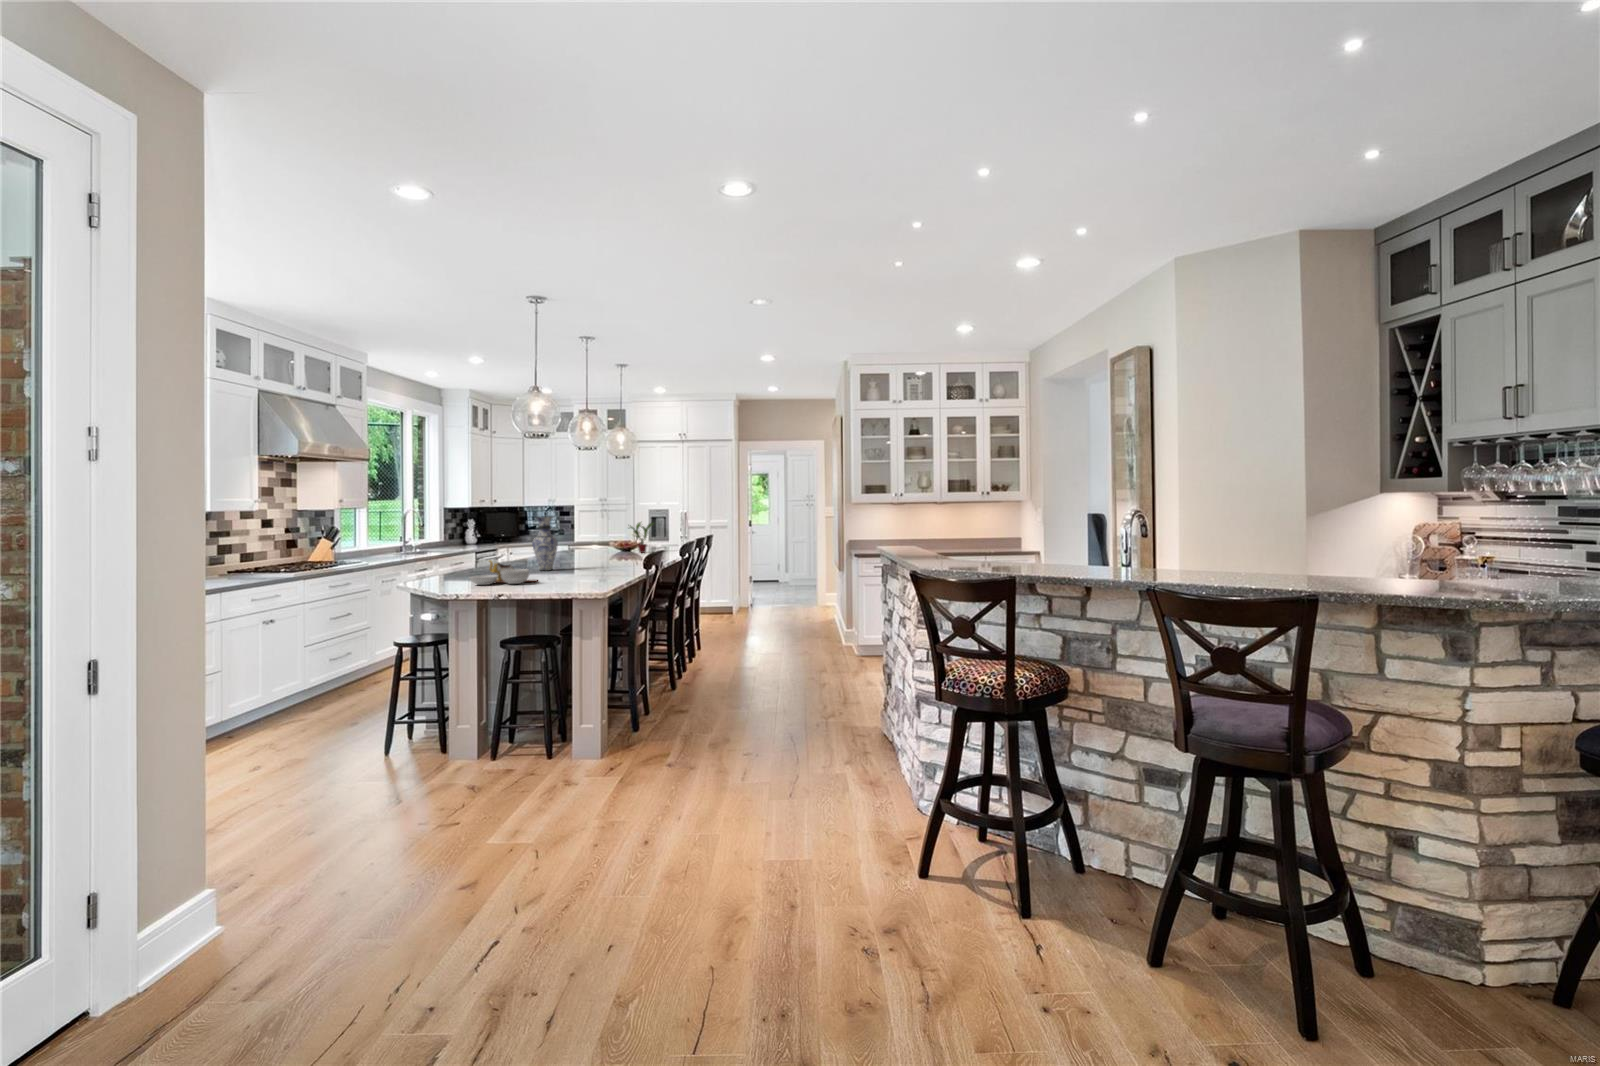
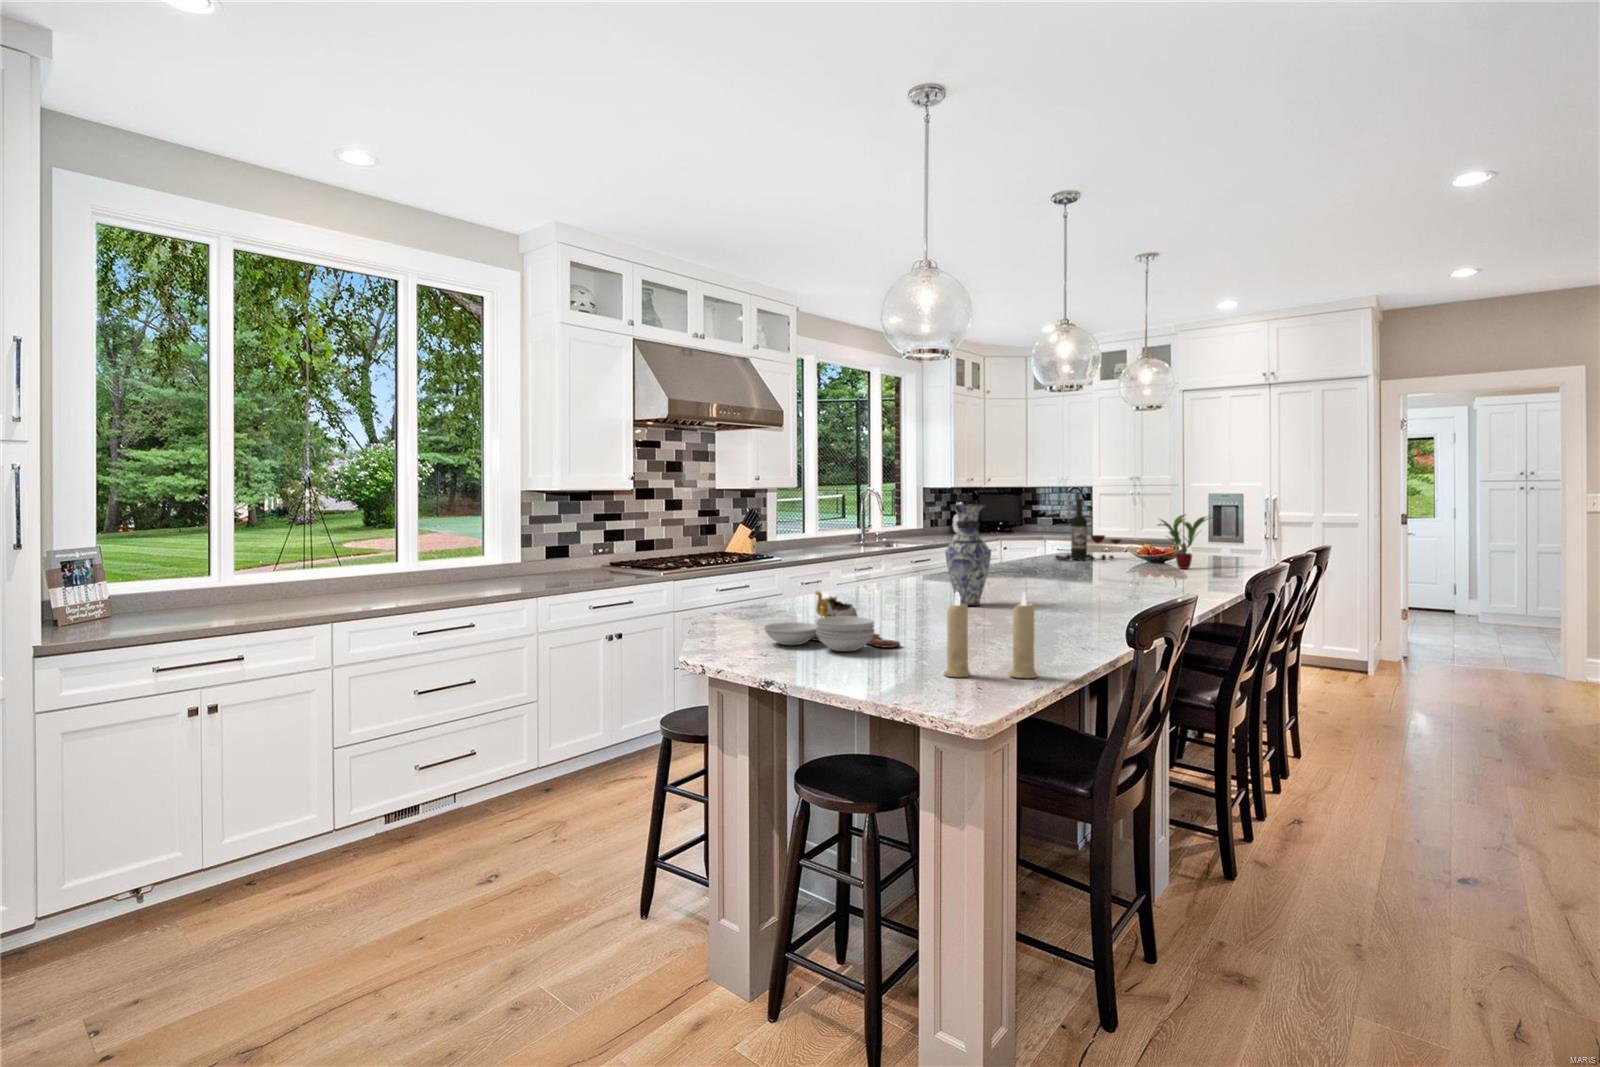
wine bottle: none [565,514,607,553] -> present [1055,499,1121,561]
candle: none [570,548,608,585] -> present [944,592,1037,678]

